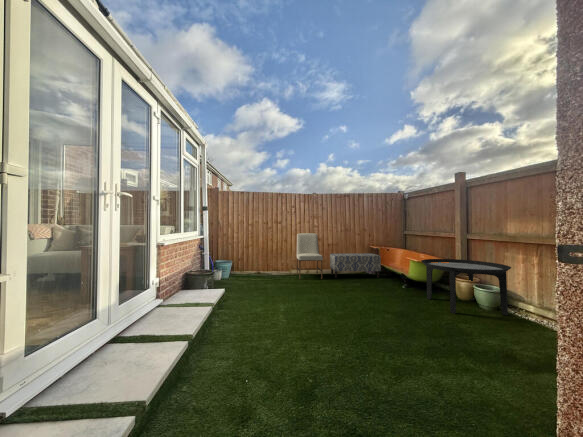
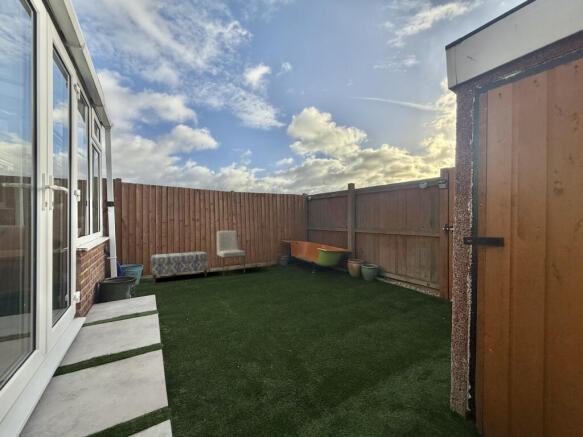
bench: present [330,253,381,278] -> present [151,251,208,283]
round table: present [421,259,511,315] -> none [330,247,384,287]

